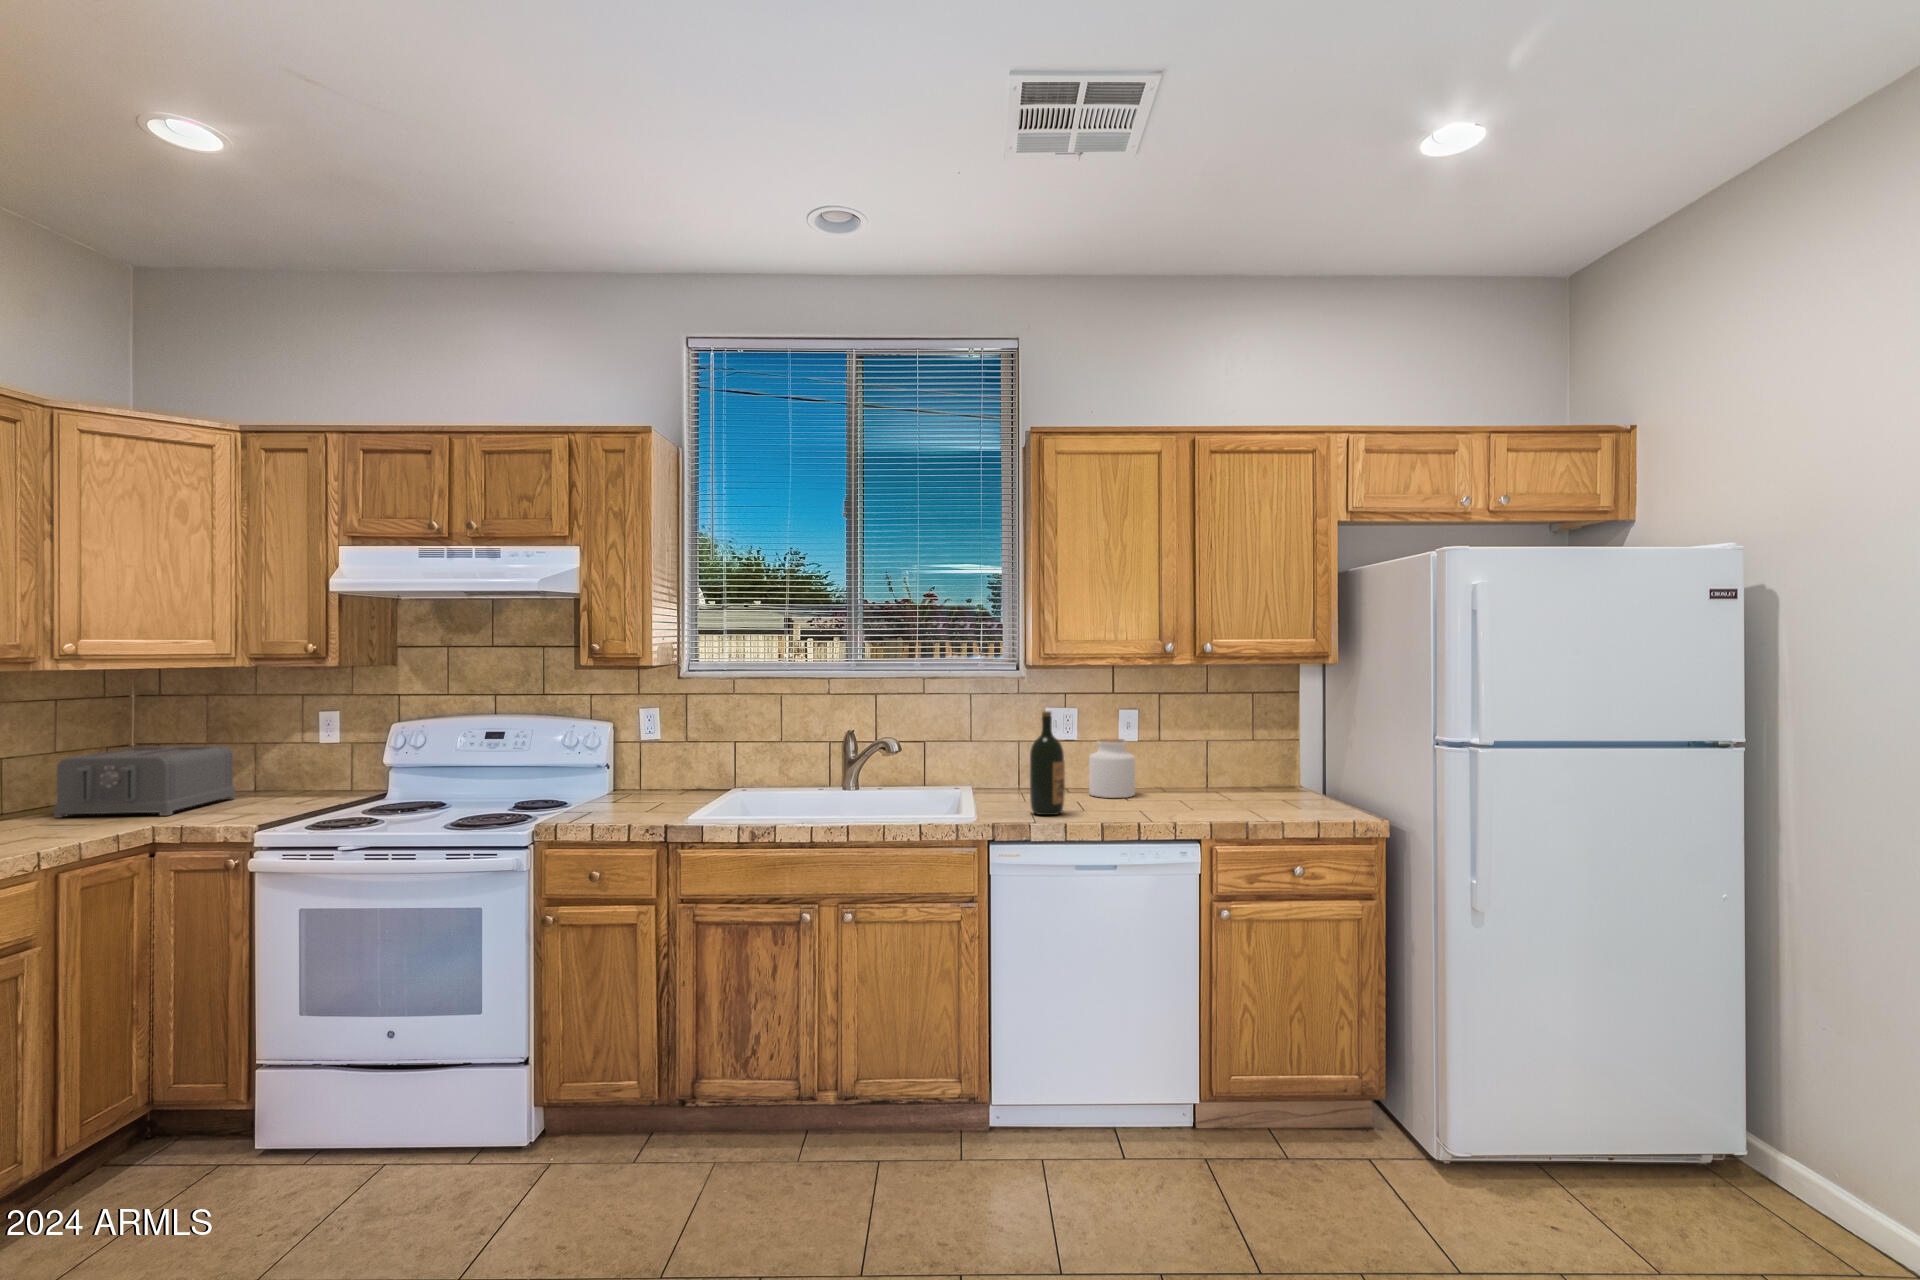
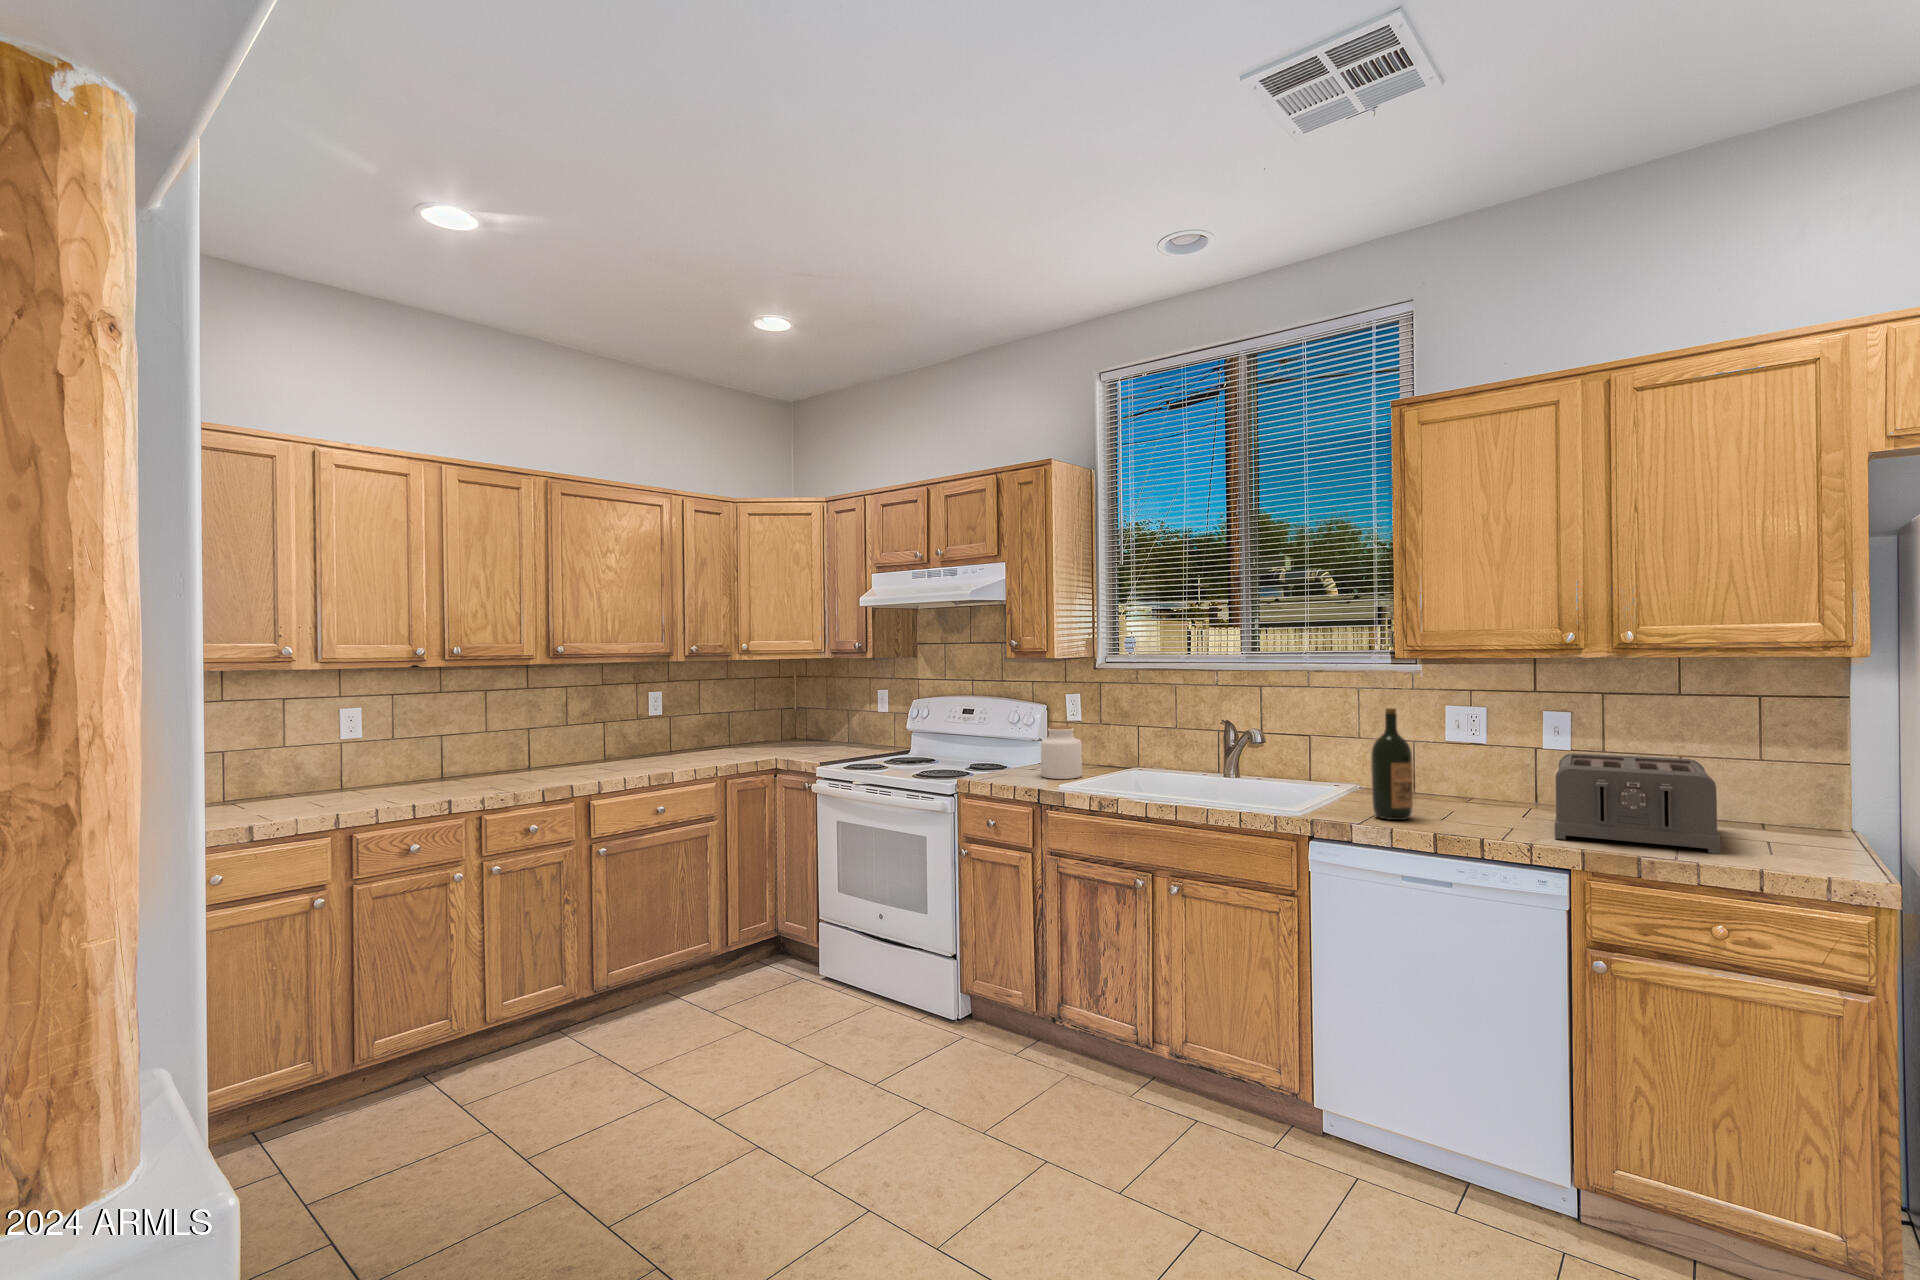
jar: present [1089,739,1135,798] -> present [1041,726,1082,779]
toaster: present [54,746,235,818] -> present [1555,753,1721,854]

